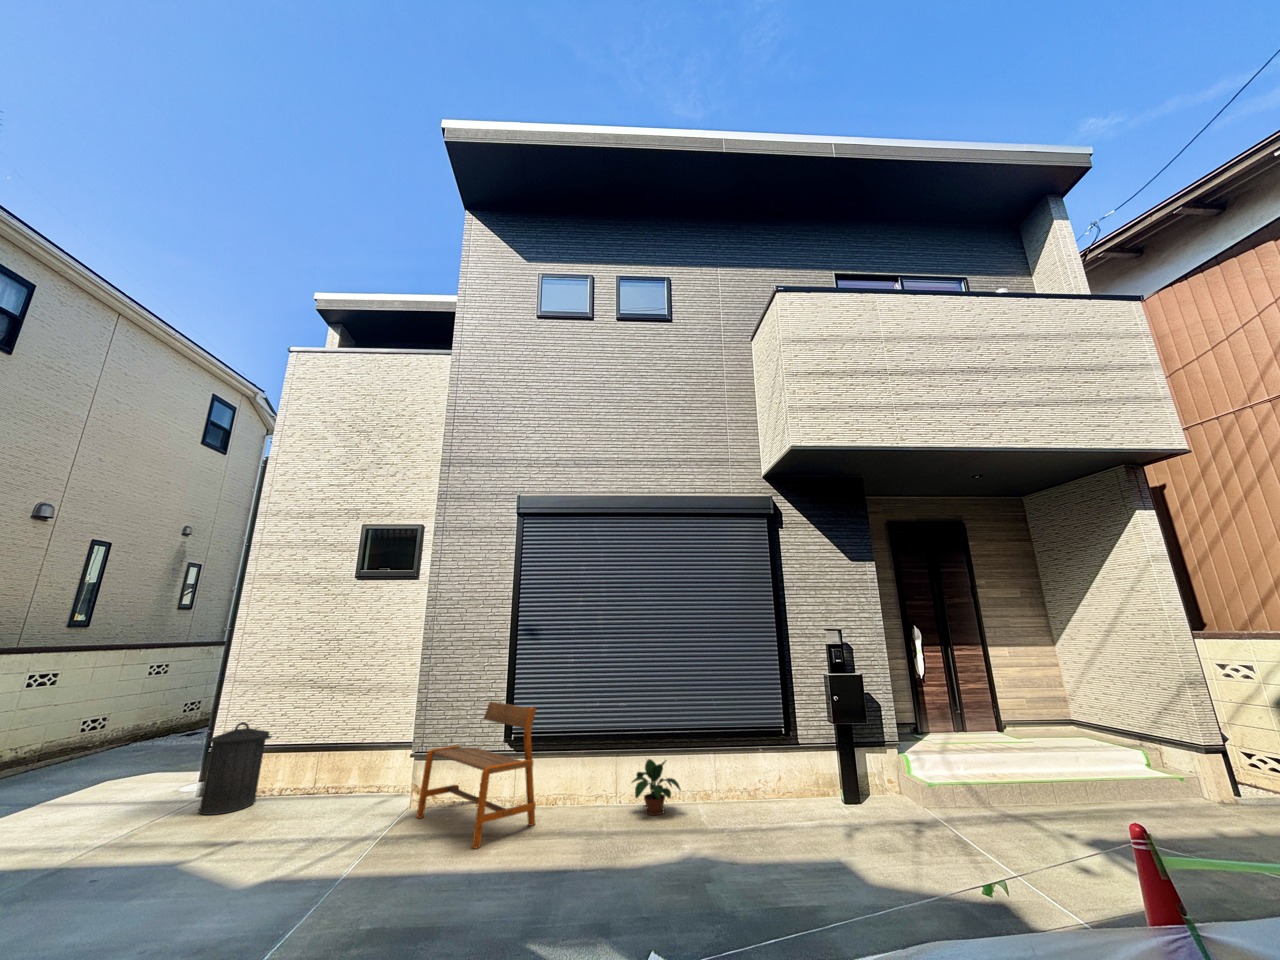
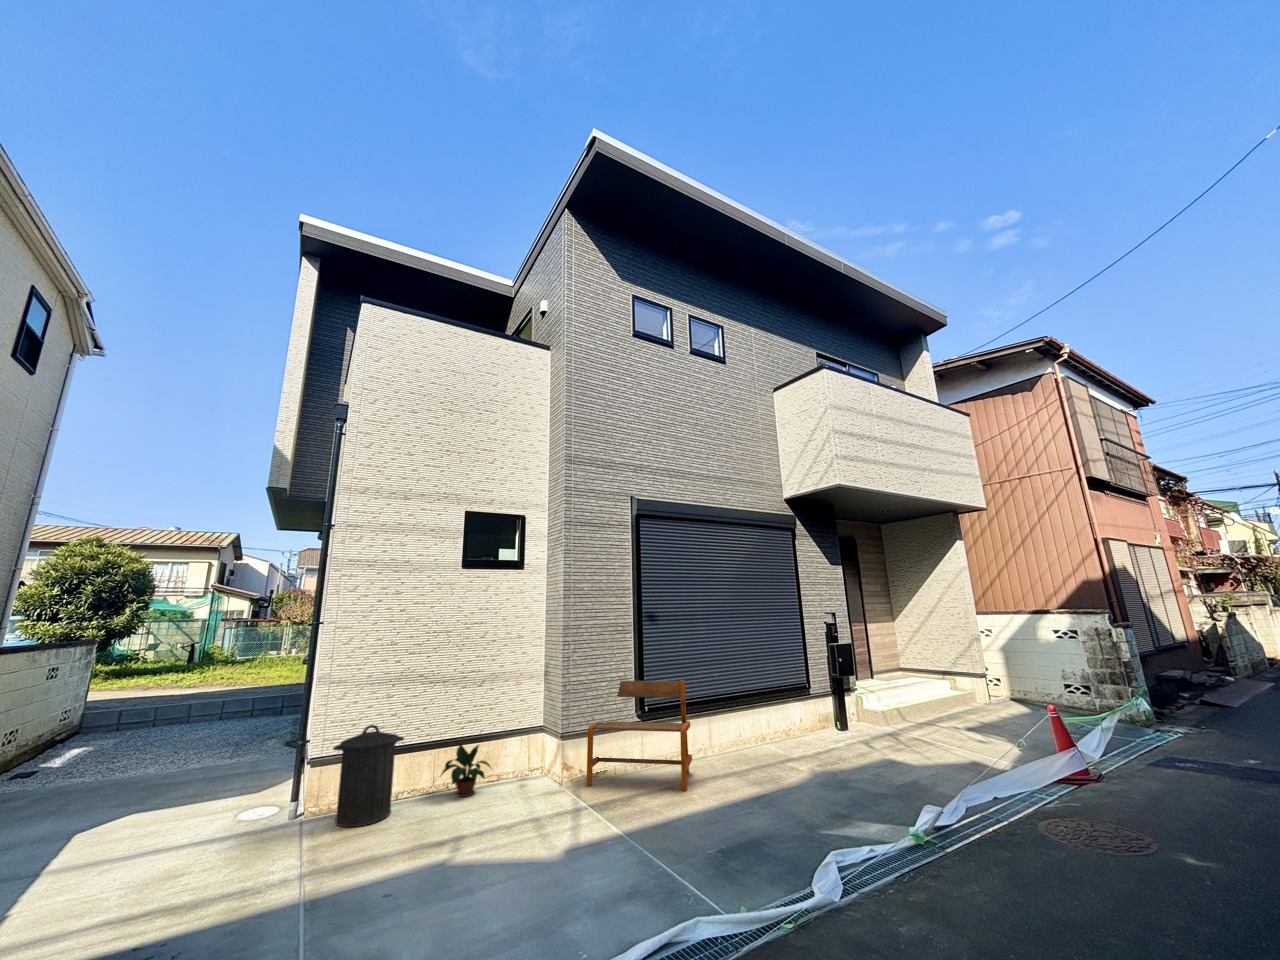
potted plant: present [632,759,681,815] -> present [441,742,491,797]

